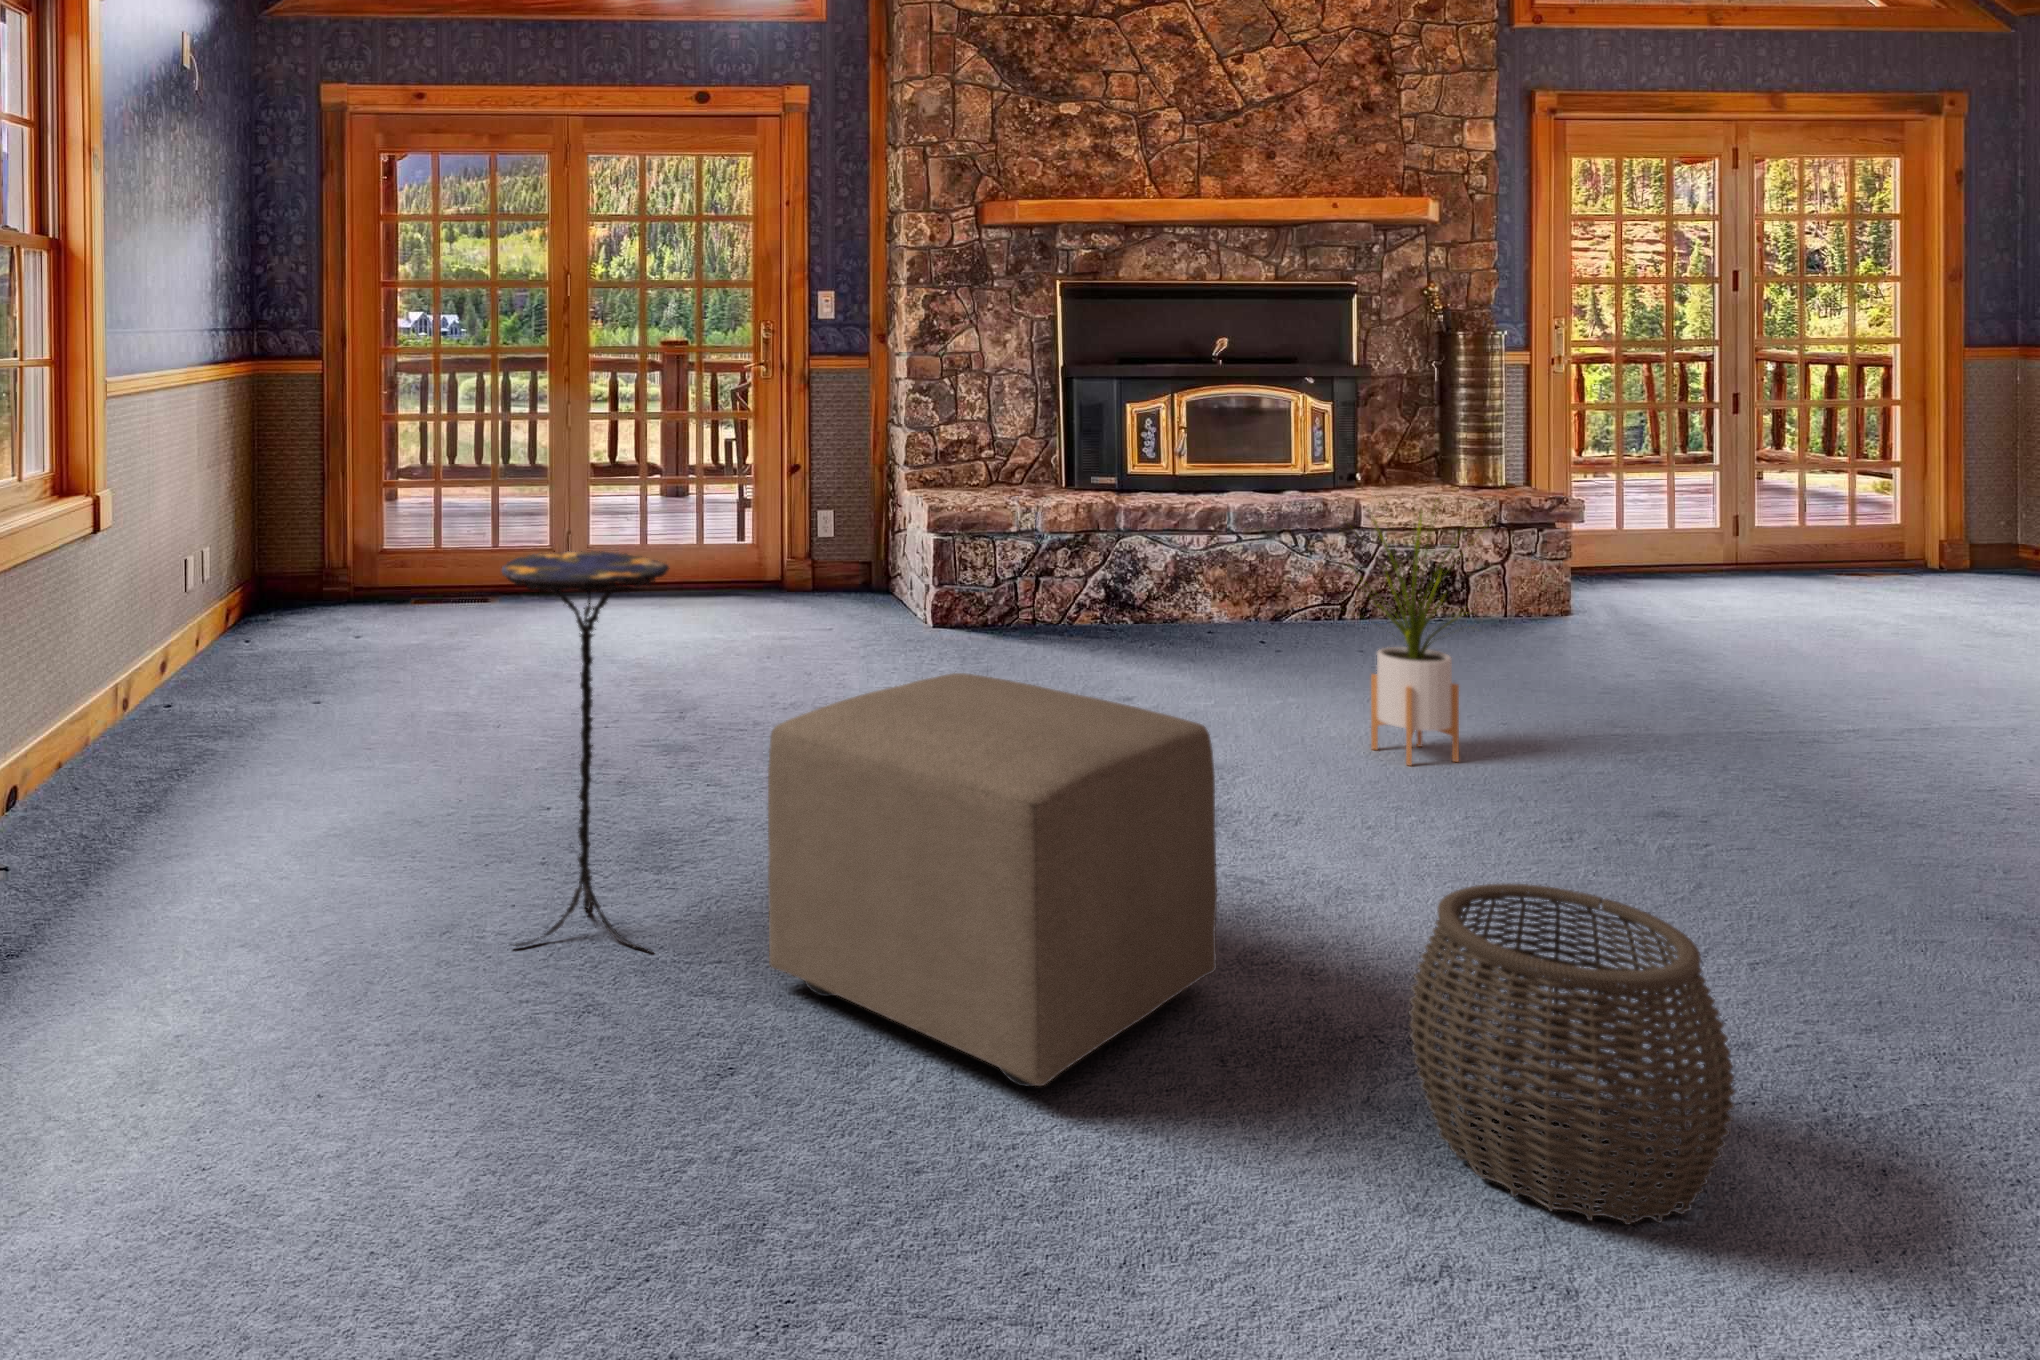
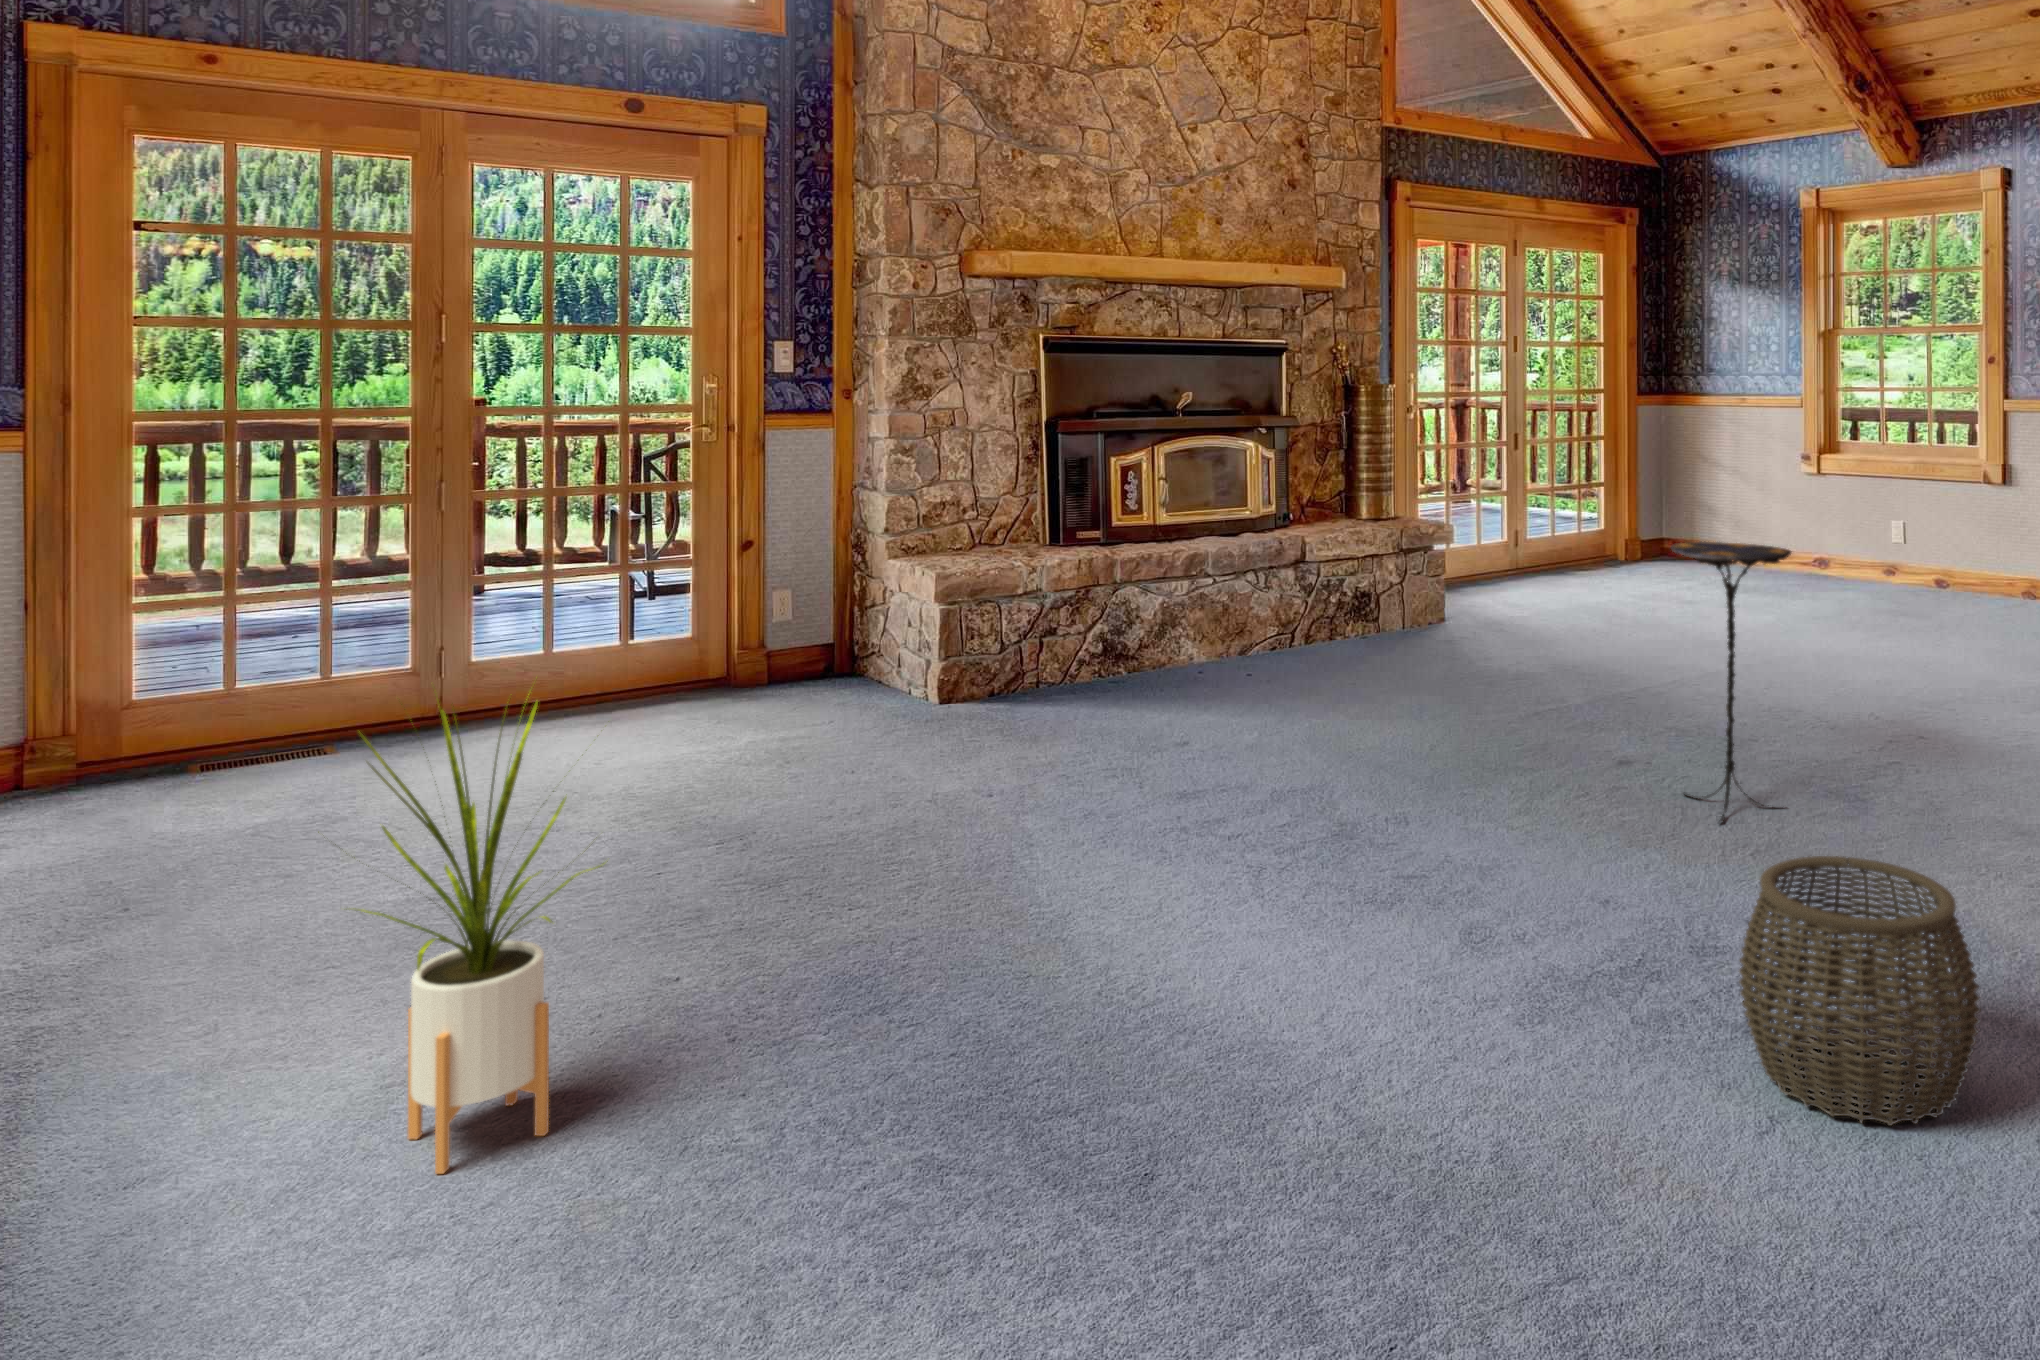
house plant: present [1345,495,1484,765] -> present [318,677,597,1174]
side table: present [502,551,670,951] -> present [1671,541,1791,822]
ottoman: present [768,673,1217,1086] -> none [1145,755,1527,1169]

